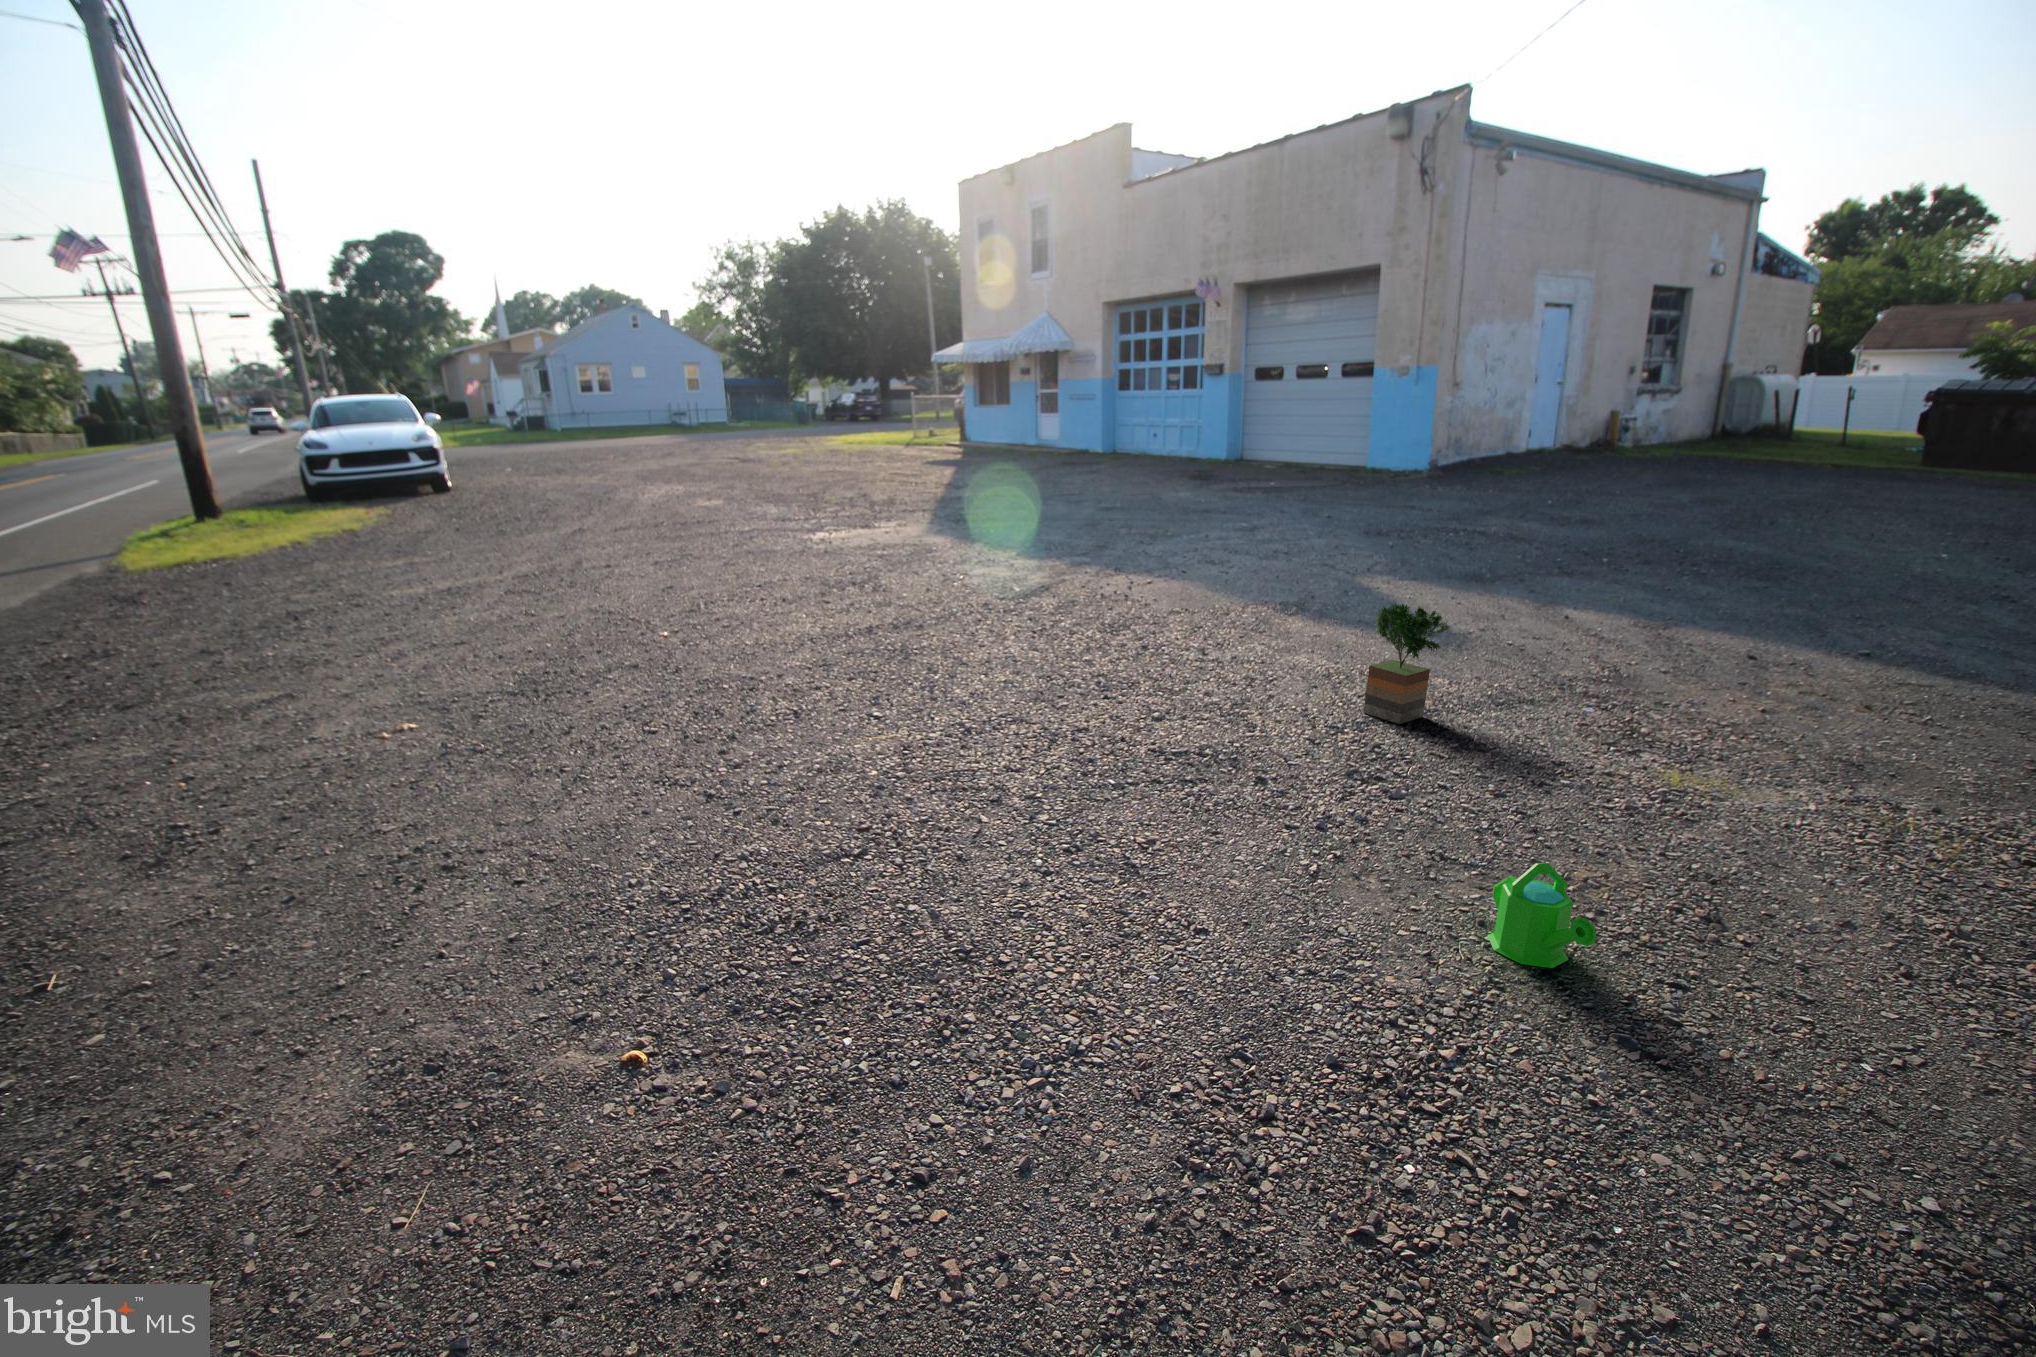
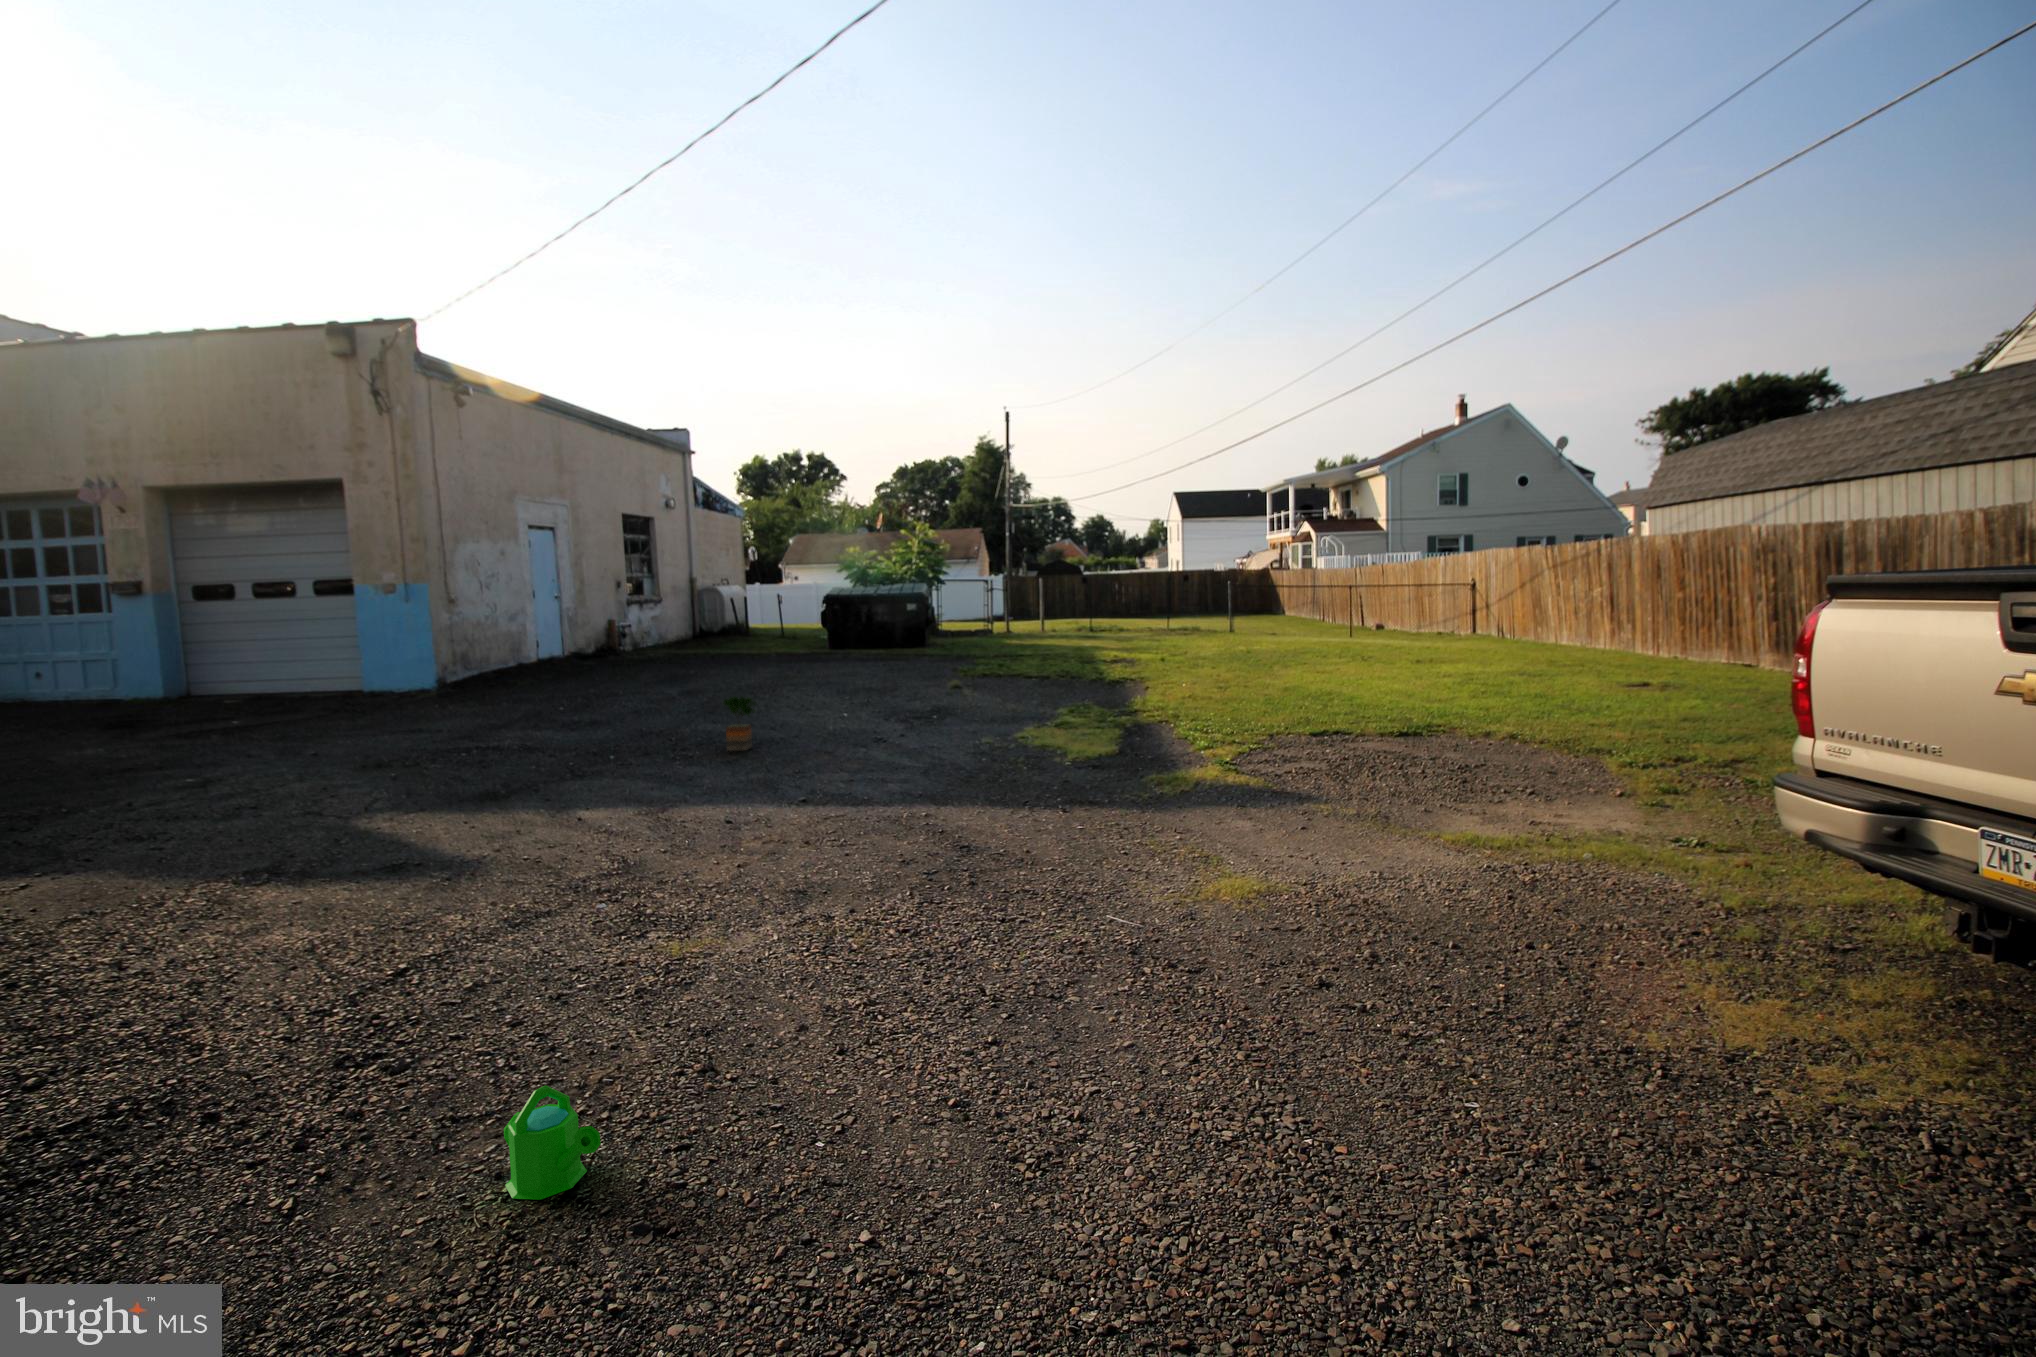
potted tree: present [1364,603,1450,724] -> present [723,696,756,751]

